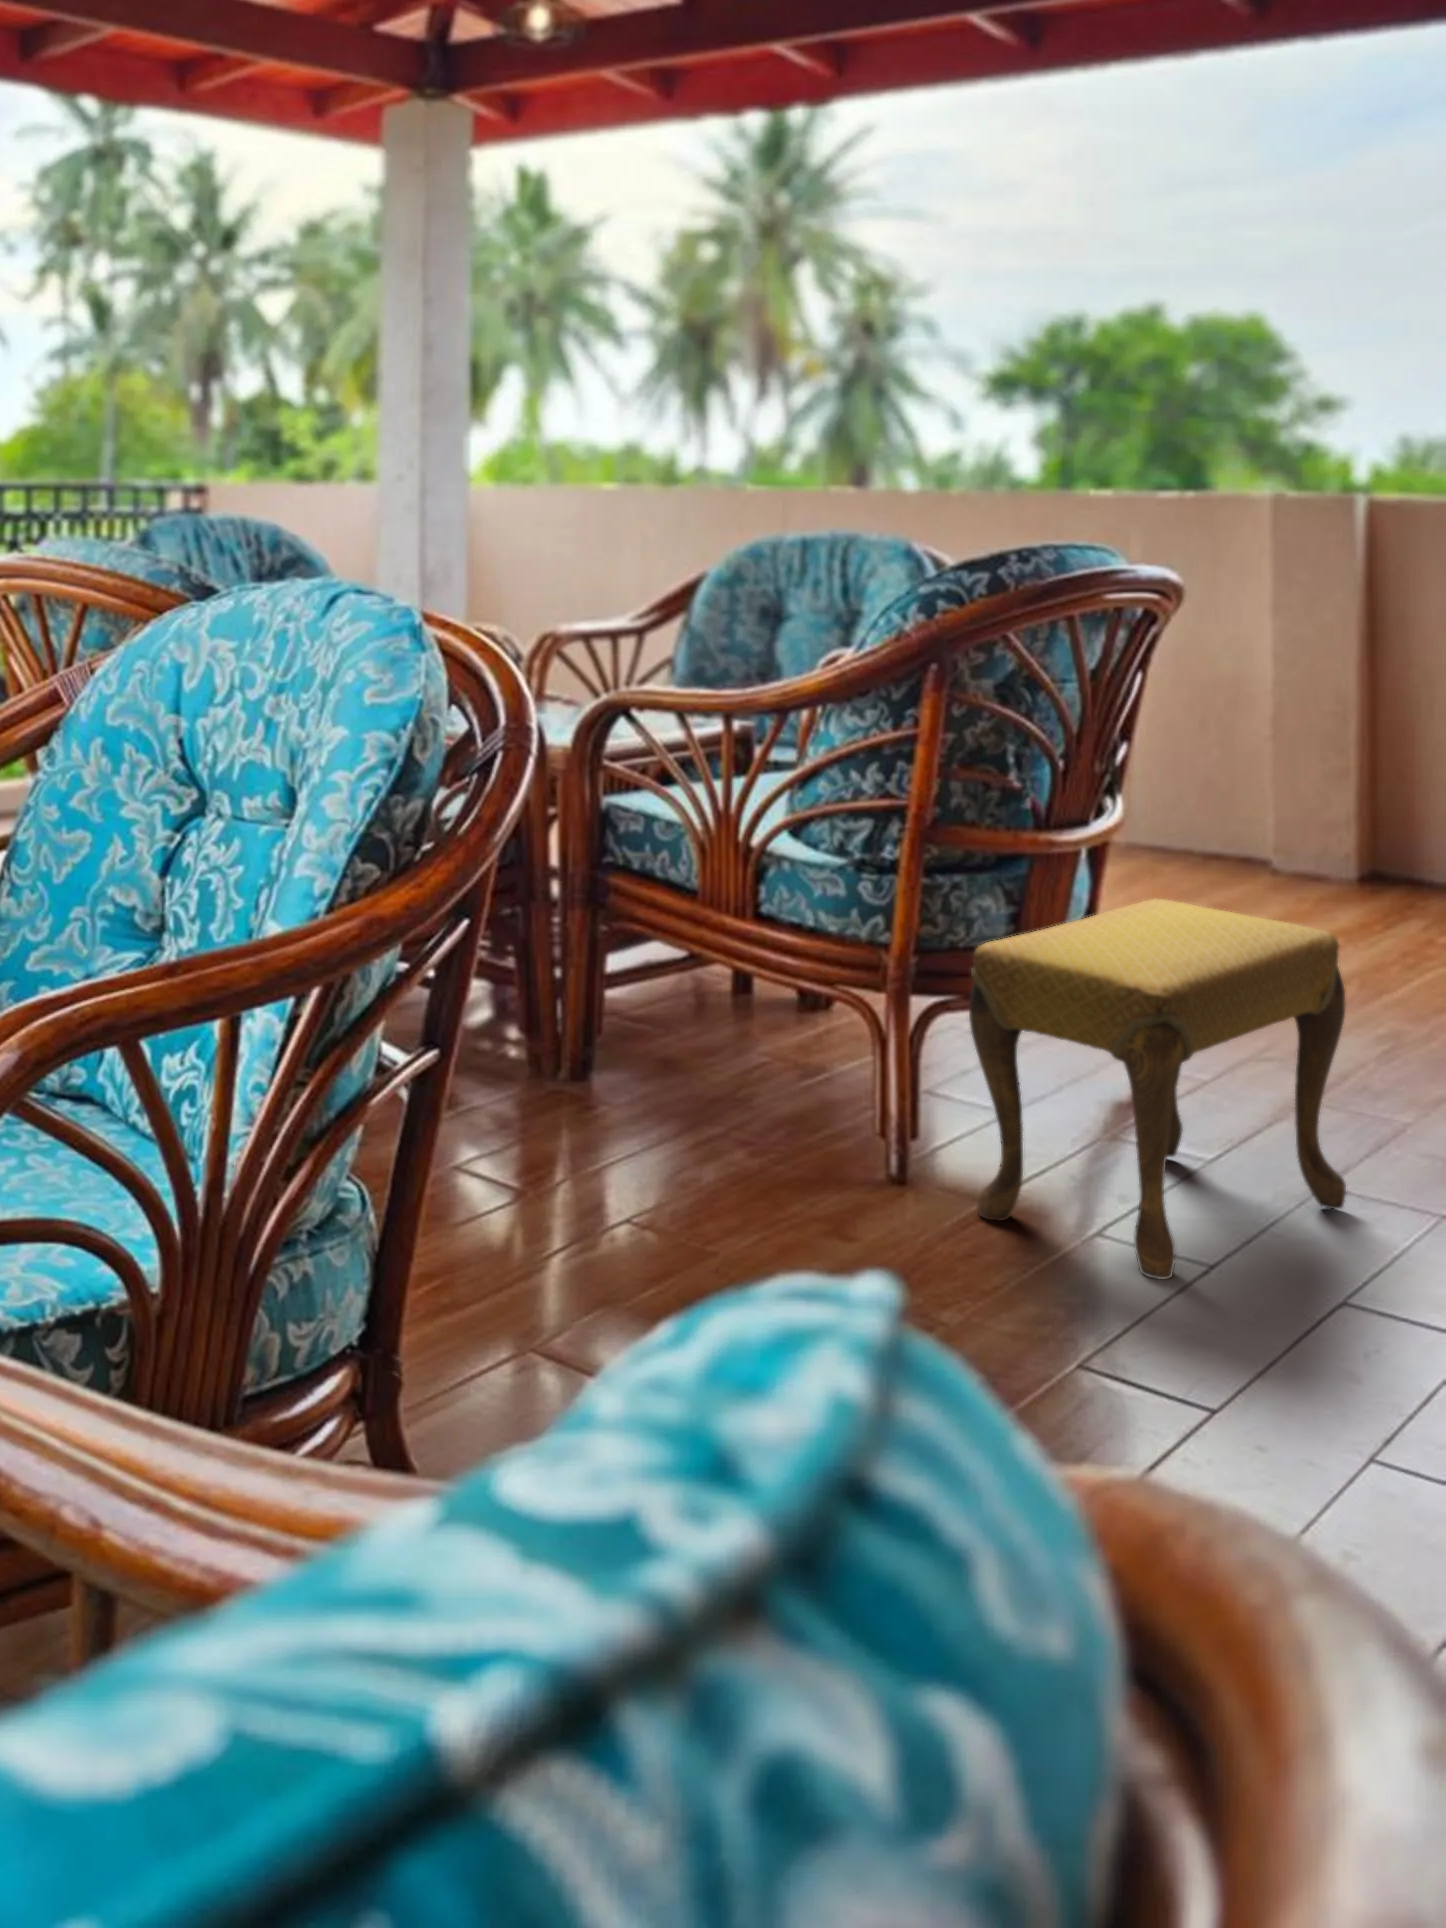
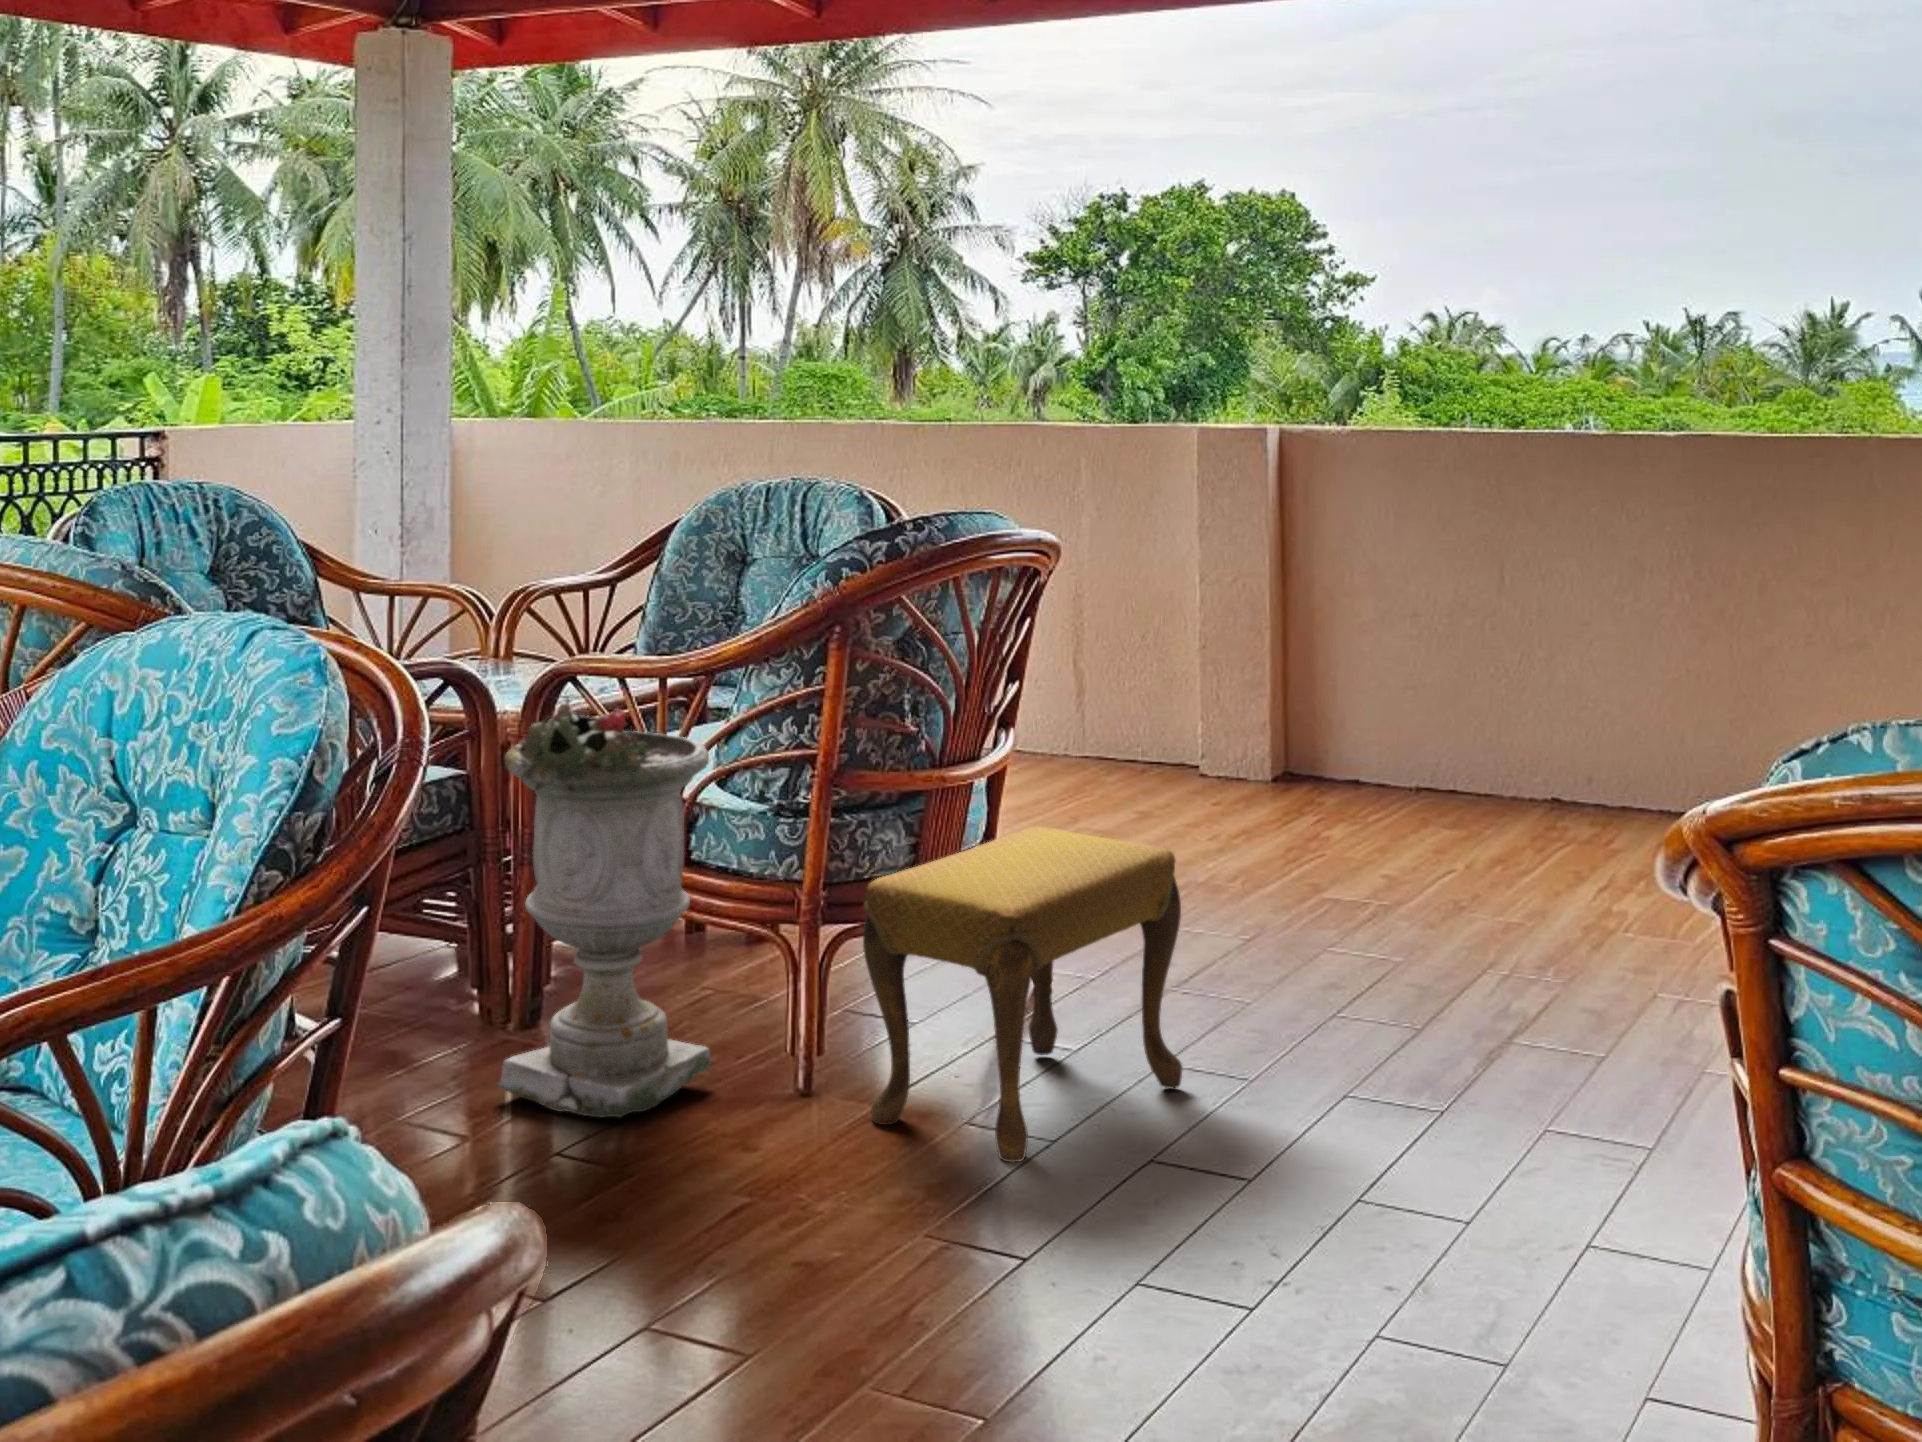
planter: none [556,729,788,1185] -> present [498,698,711,1118]

